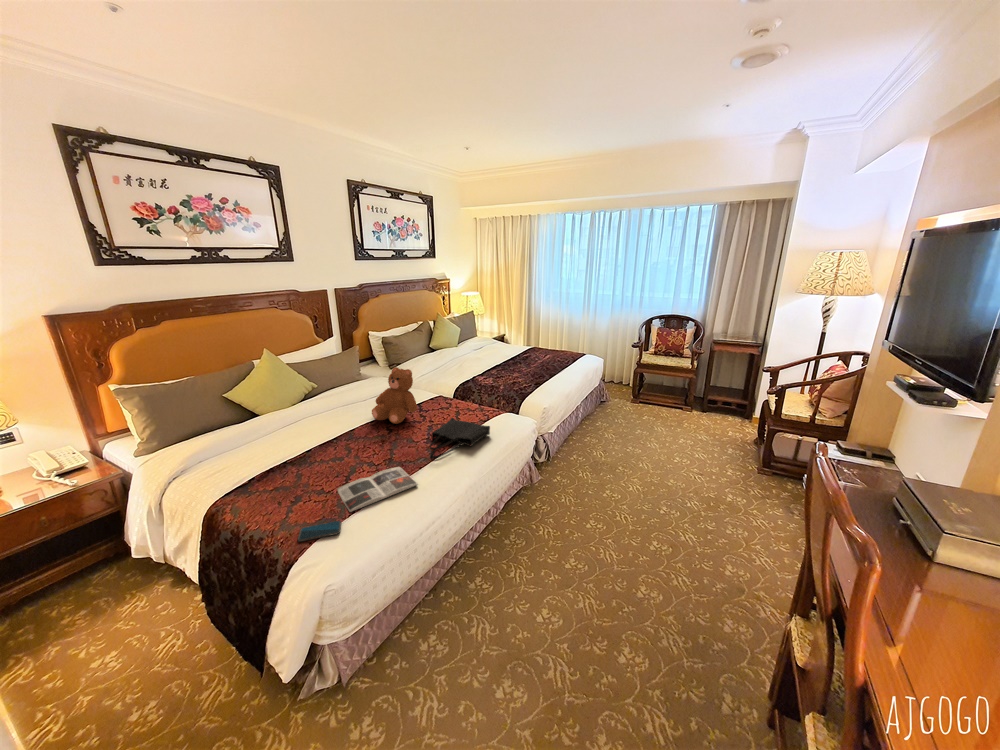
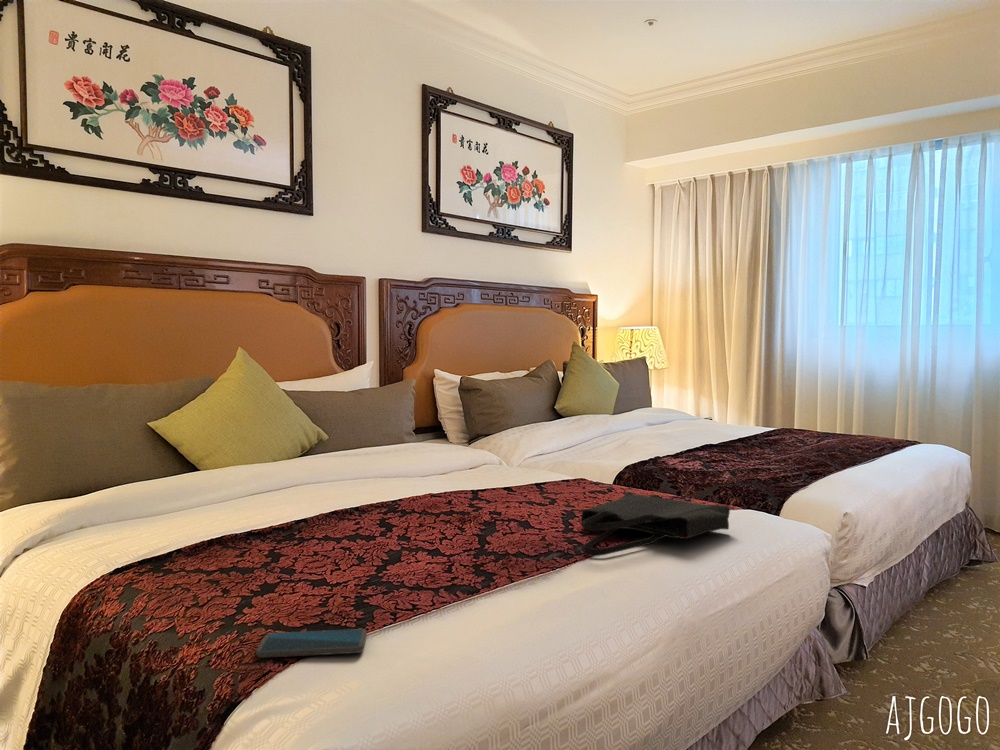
teddy bear: present [372,367,417,424] -> none [440,379,544,501]
magazine: present [338,467,418,512] -> none [354,560,561,620]

